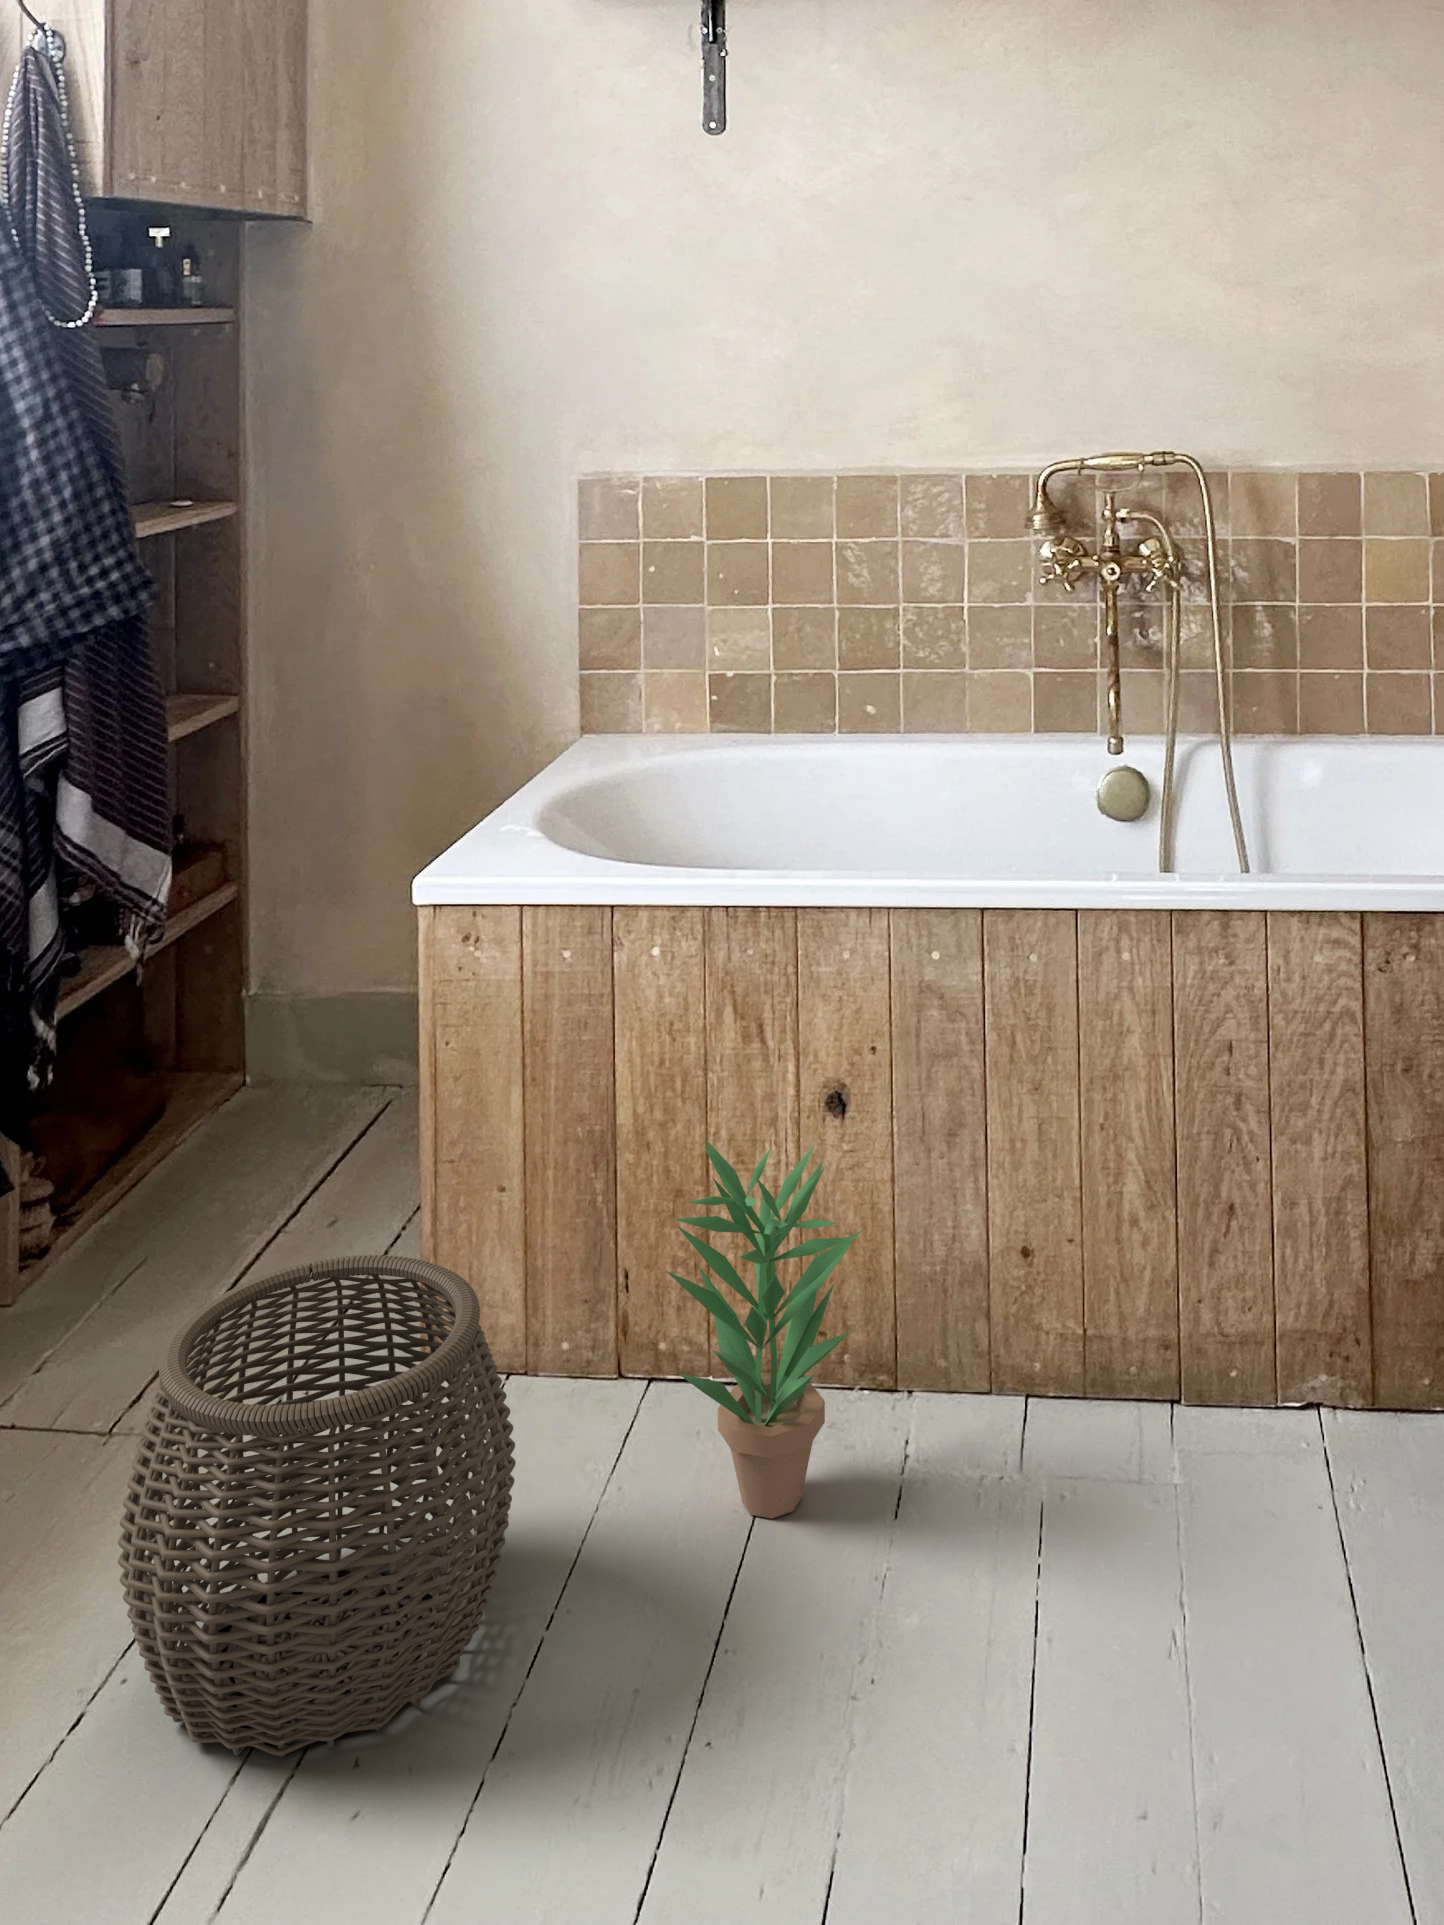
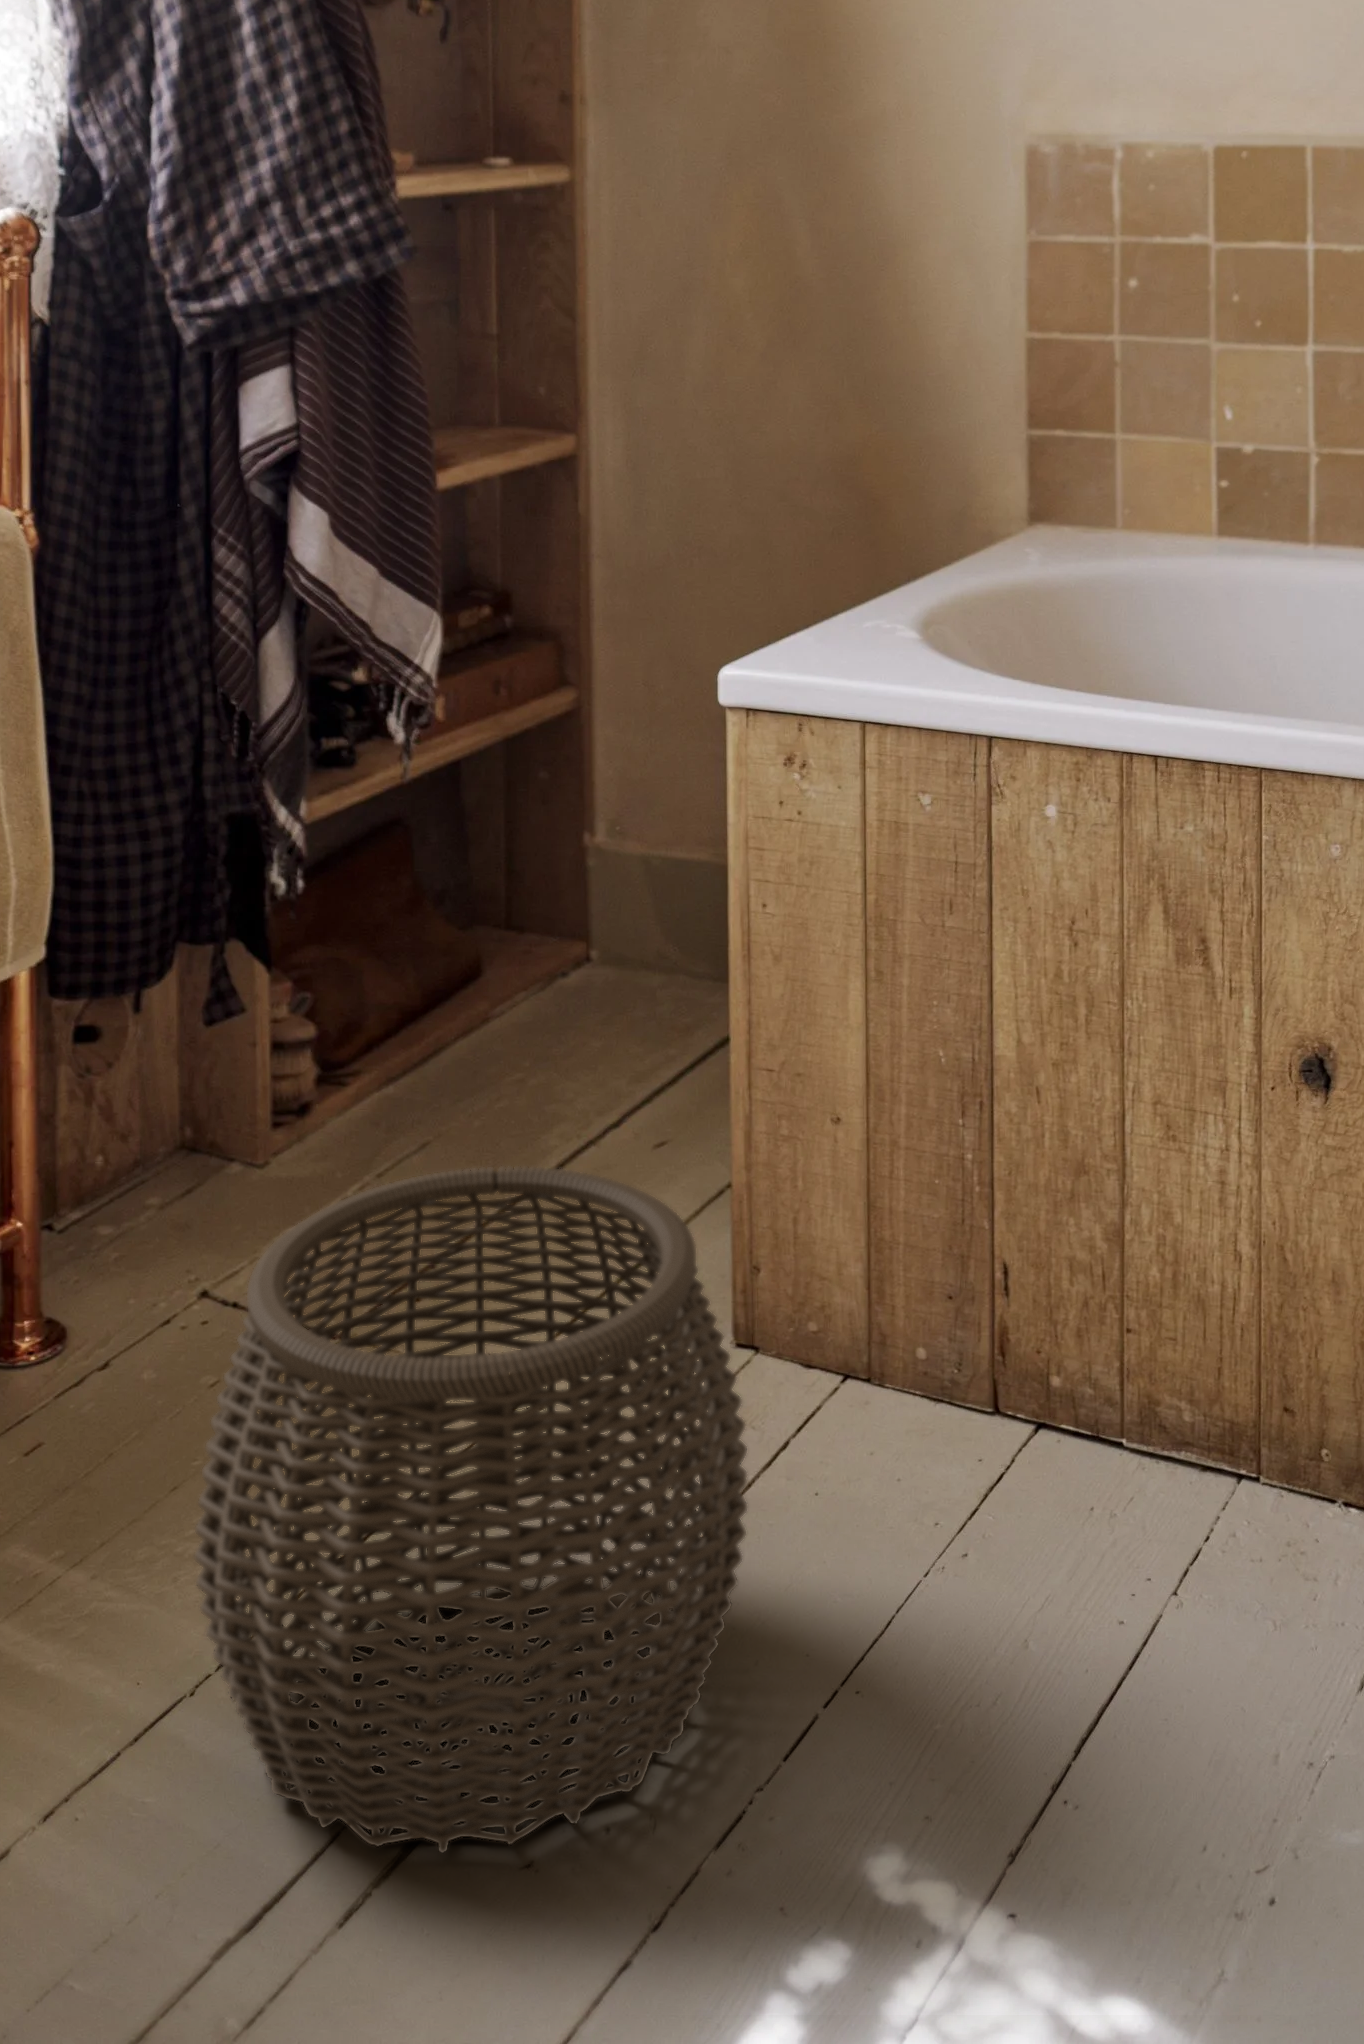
potted plant: present [666,1139,862,1519] -> none [996,1084,1305,1678]

